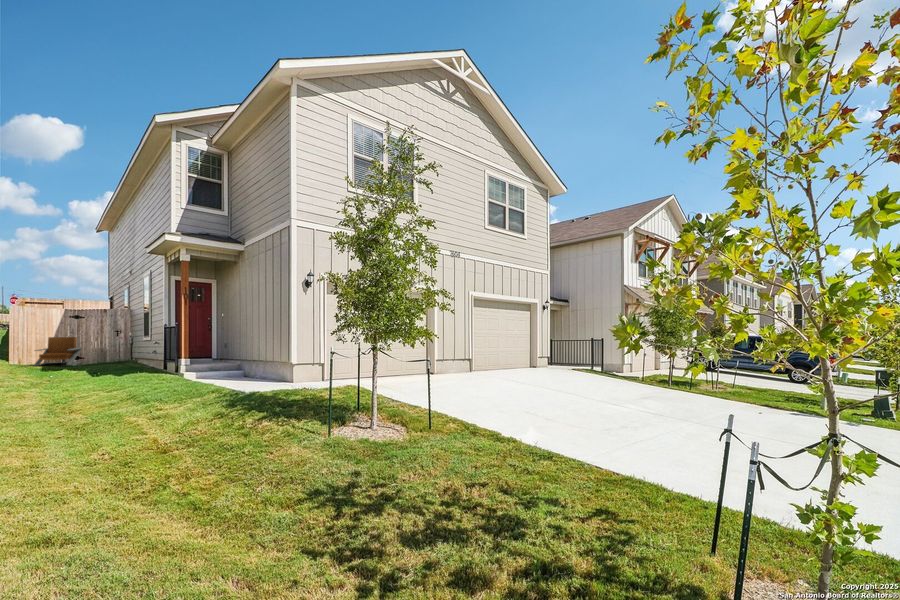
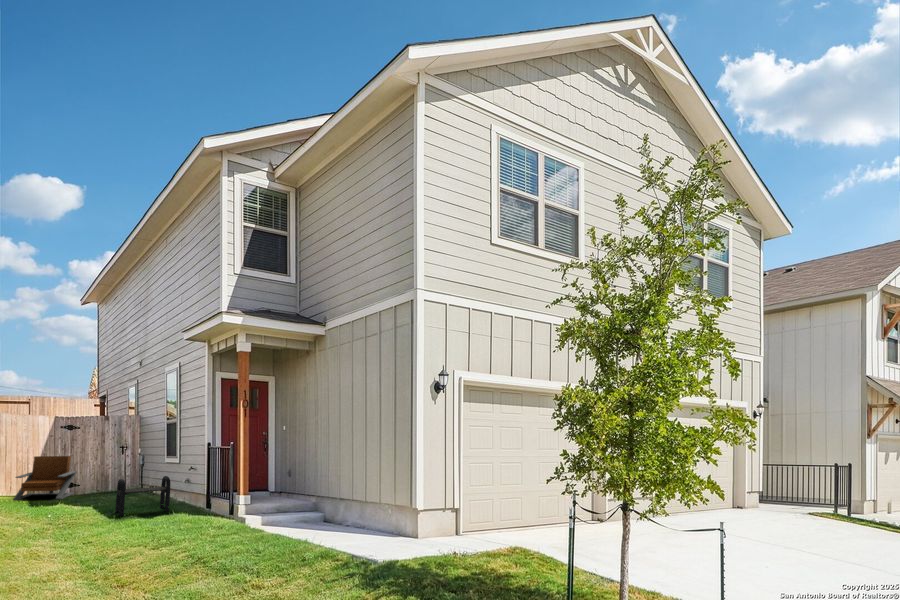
bench: none [109,347,148,372] -> present [115,476,170,516]

